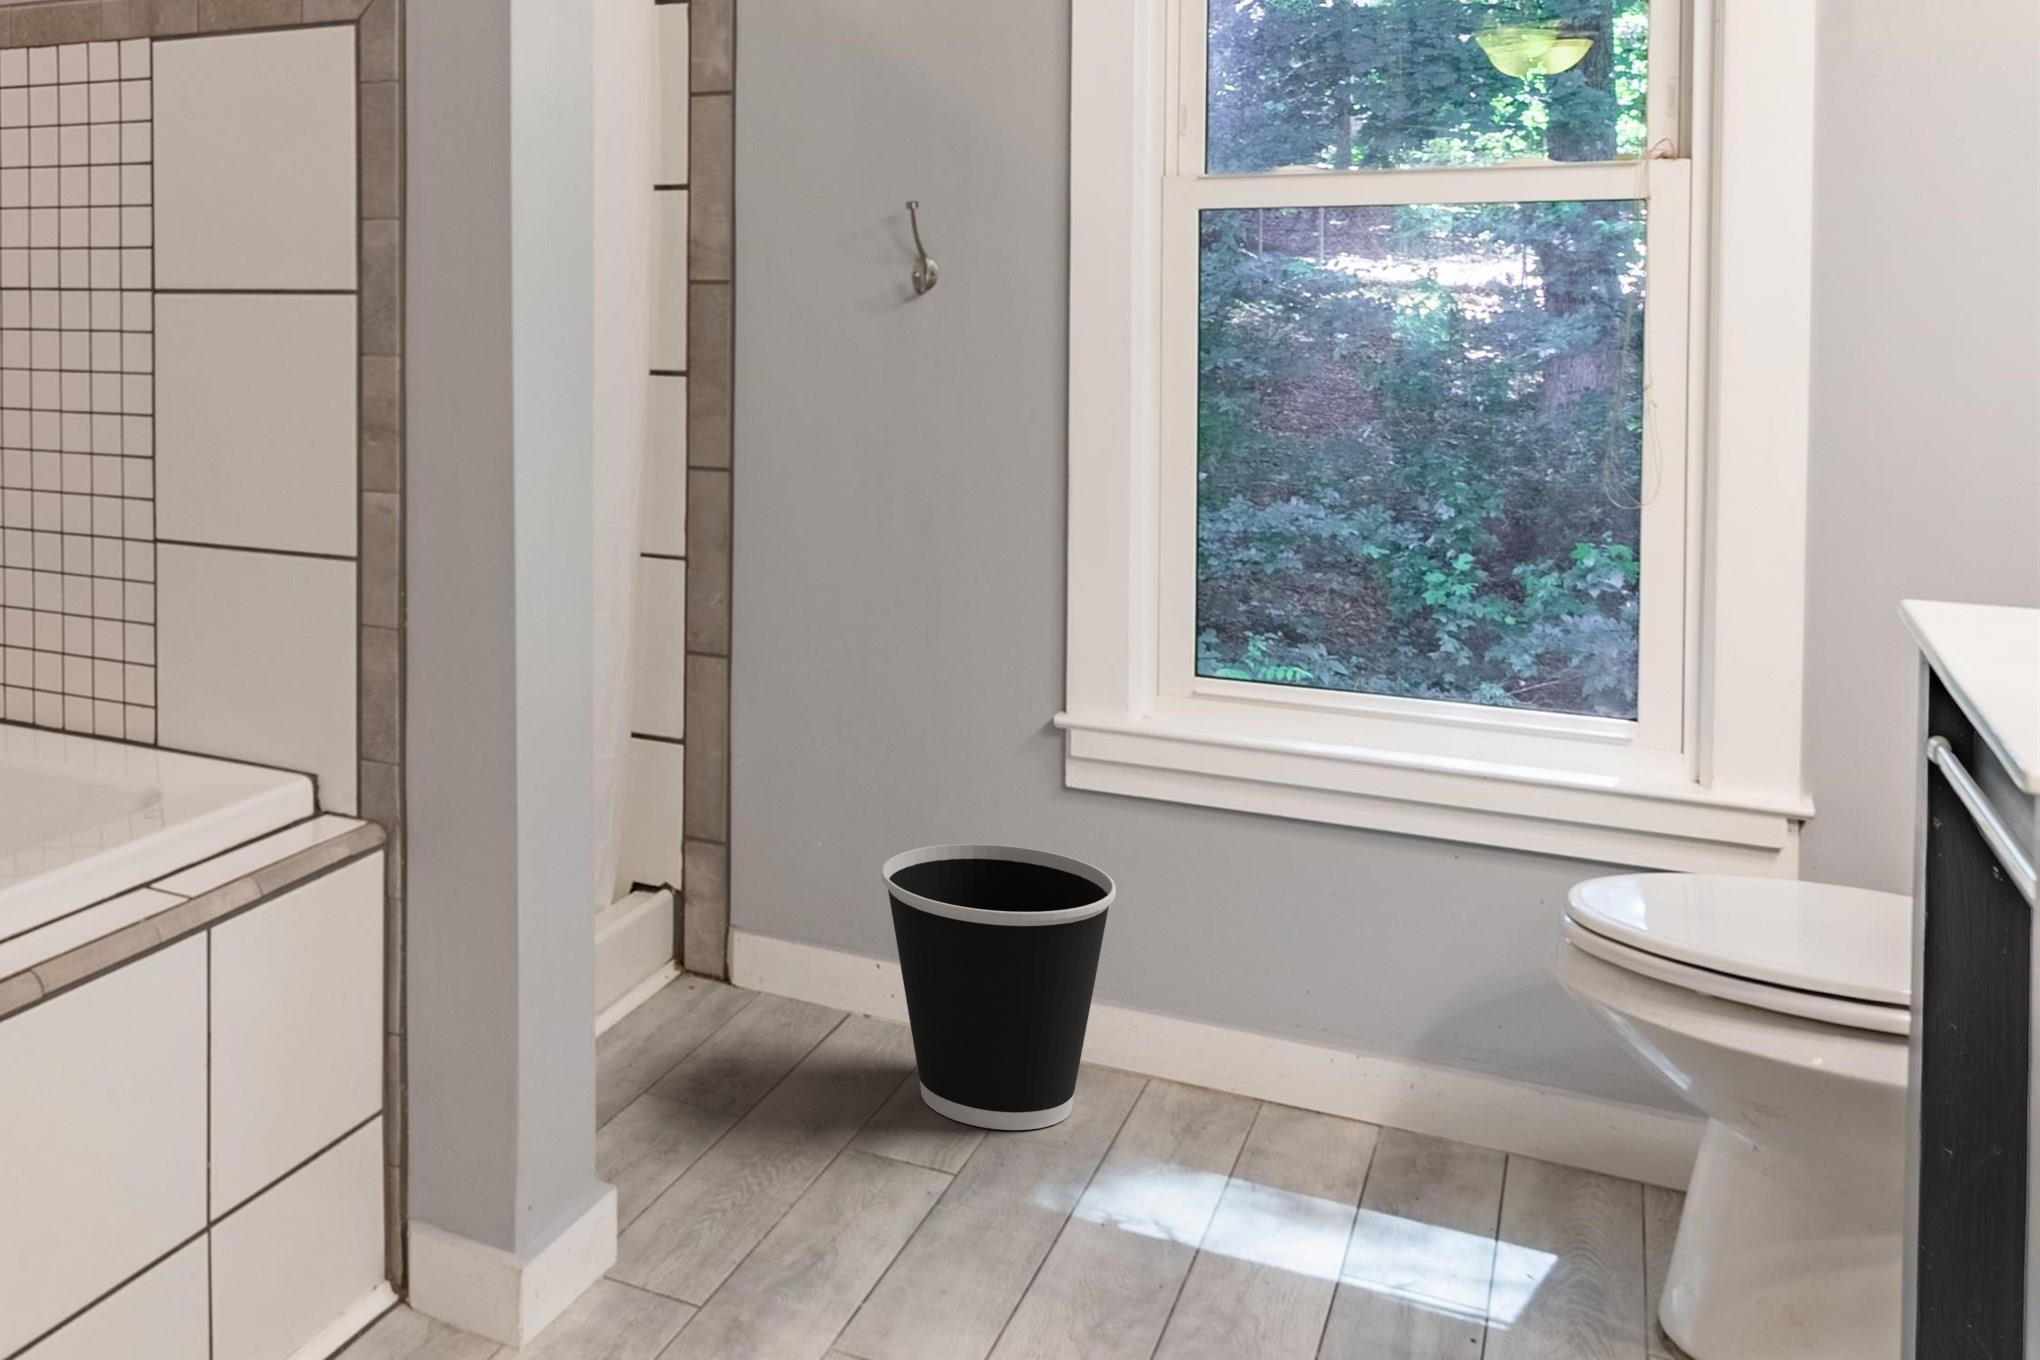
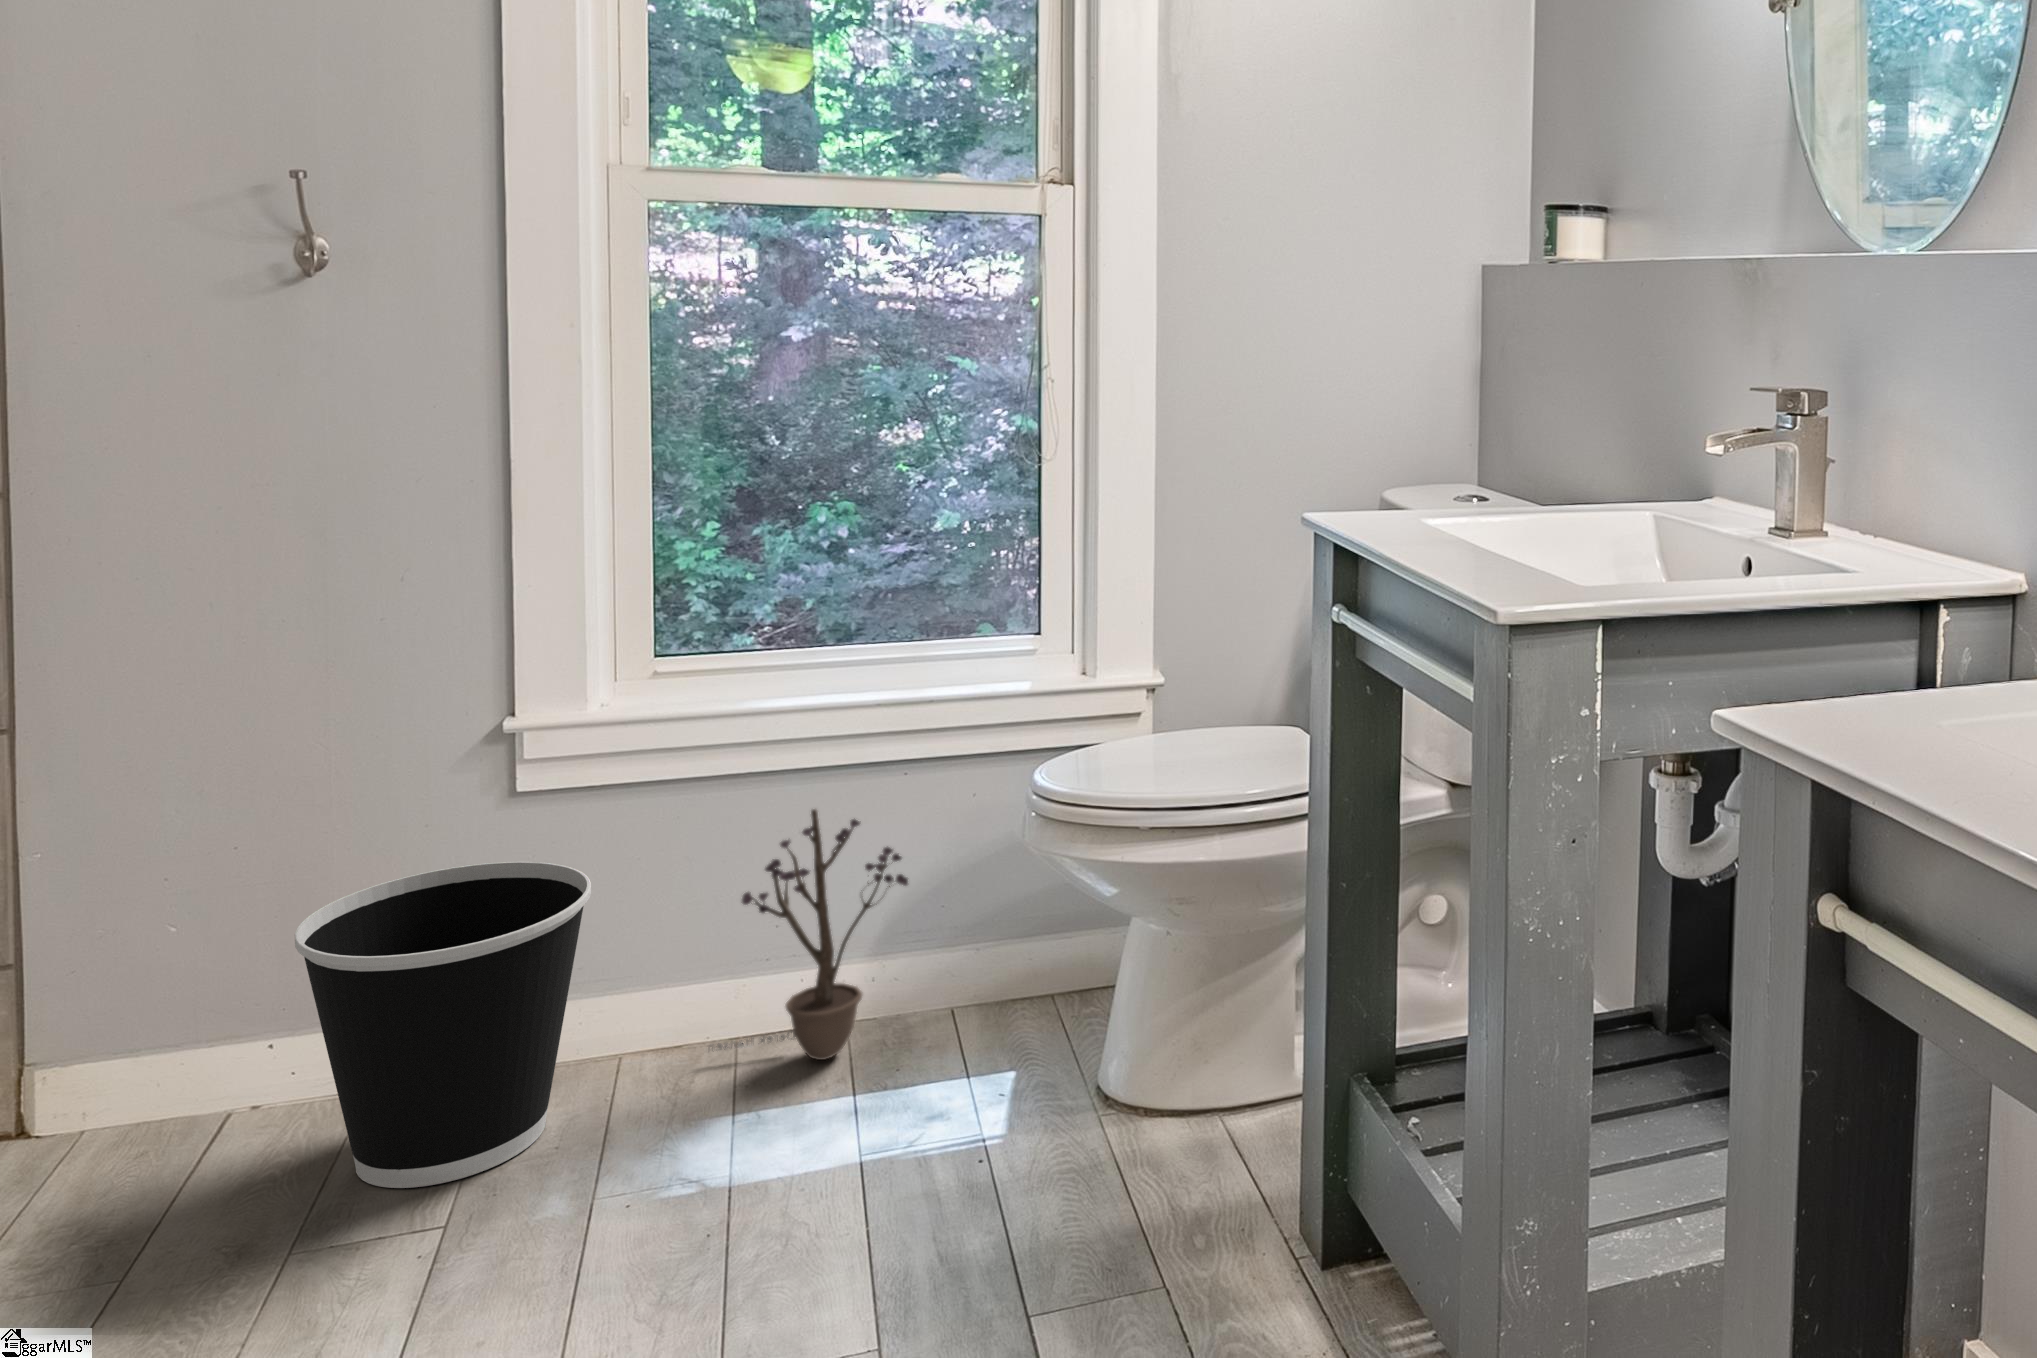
decorative plant: none [1229,875,1444,1157] -> present [710,809,908,1060]

